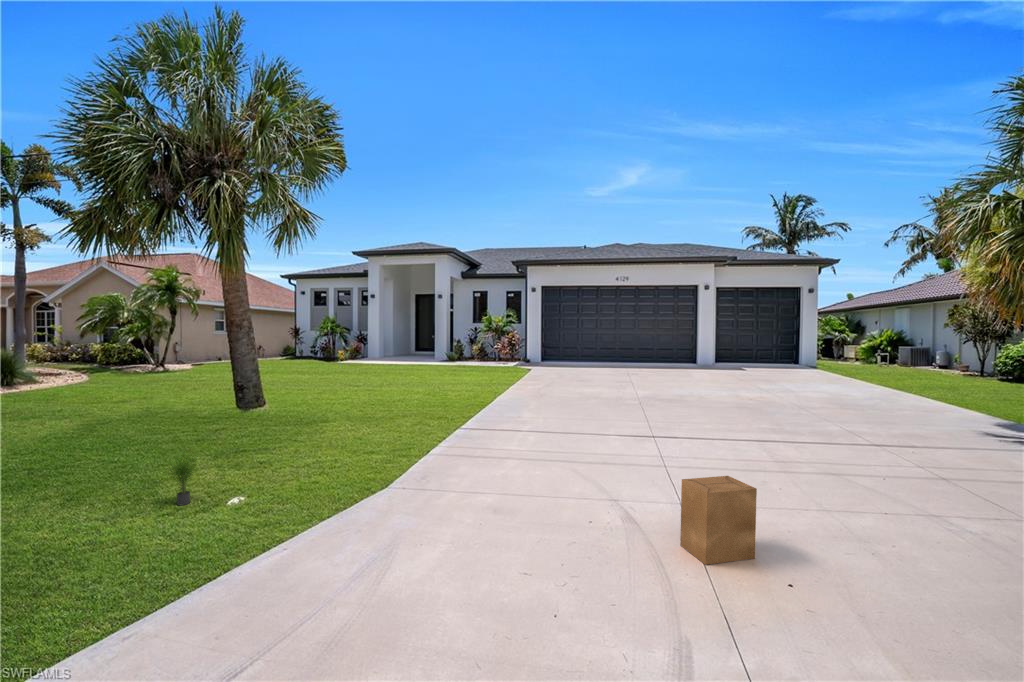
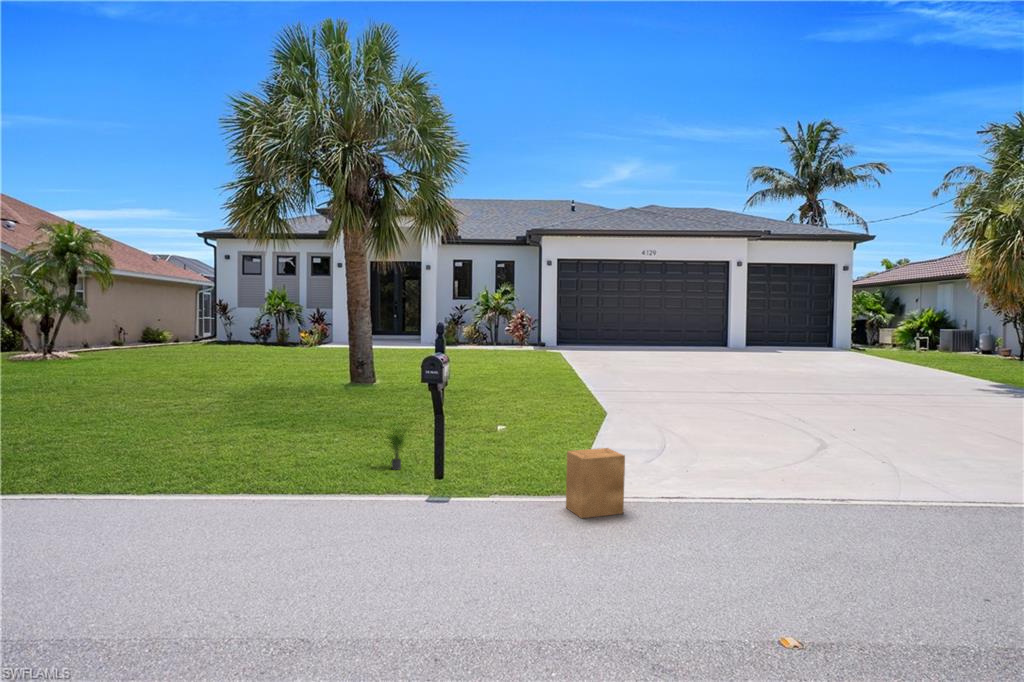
cardboard box: present [680,476,757,565] -> present [566,448,625,518]

